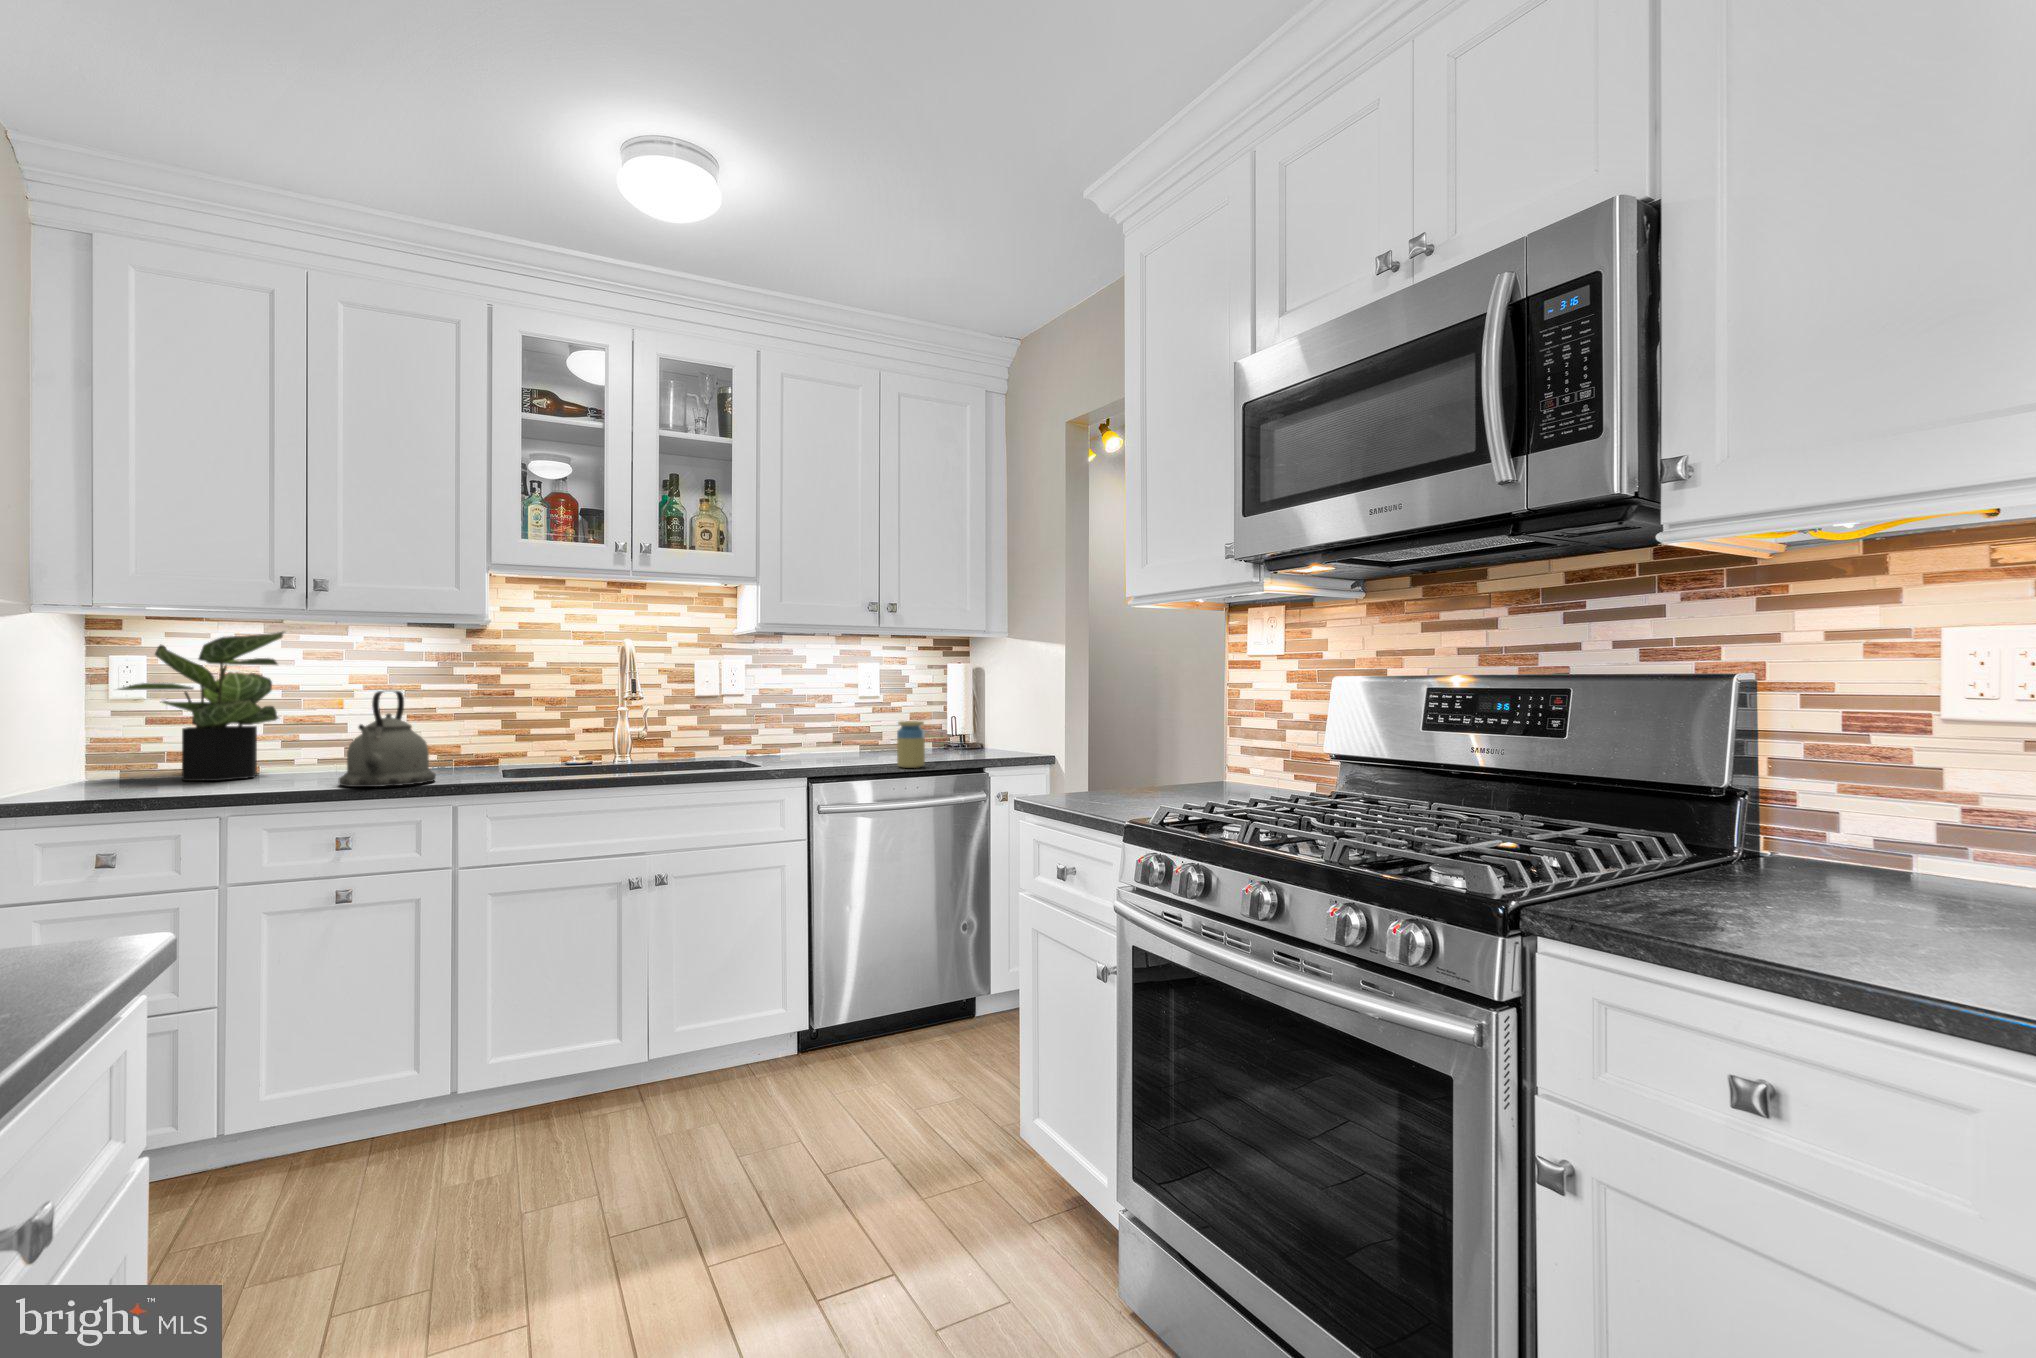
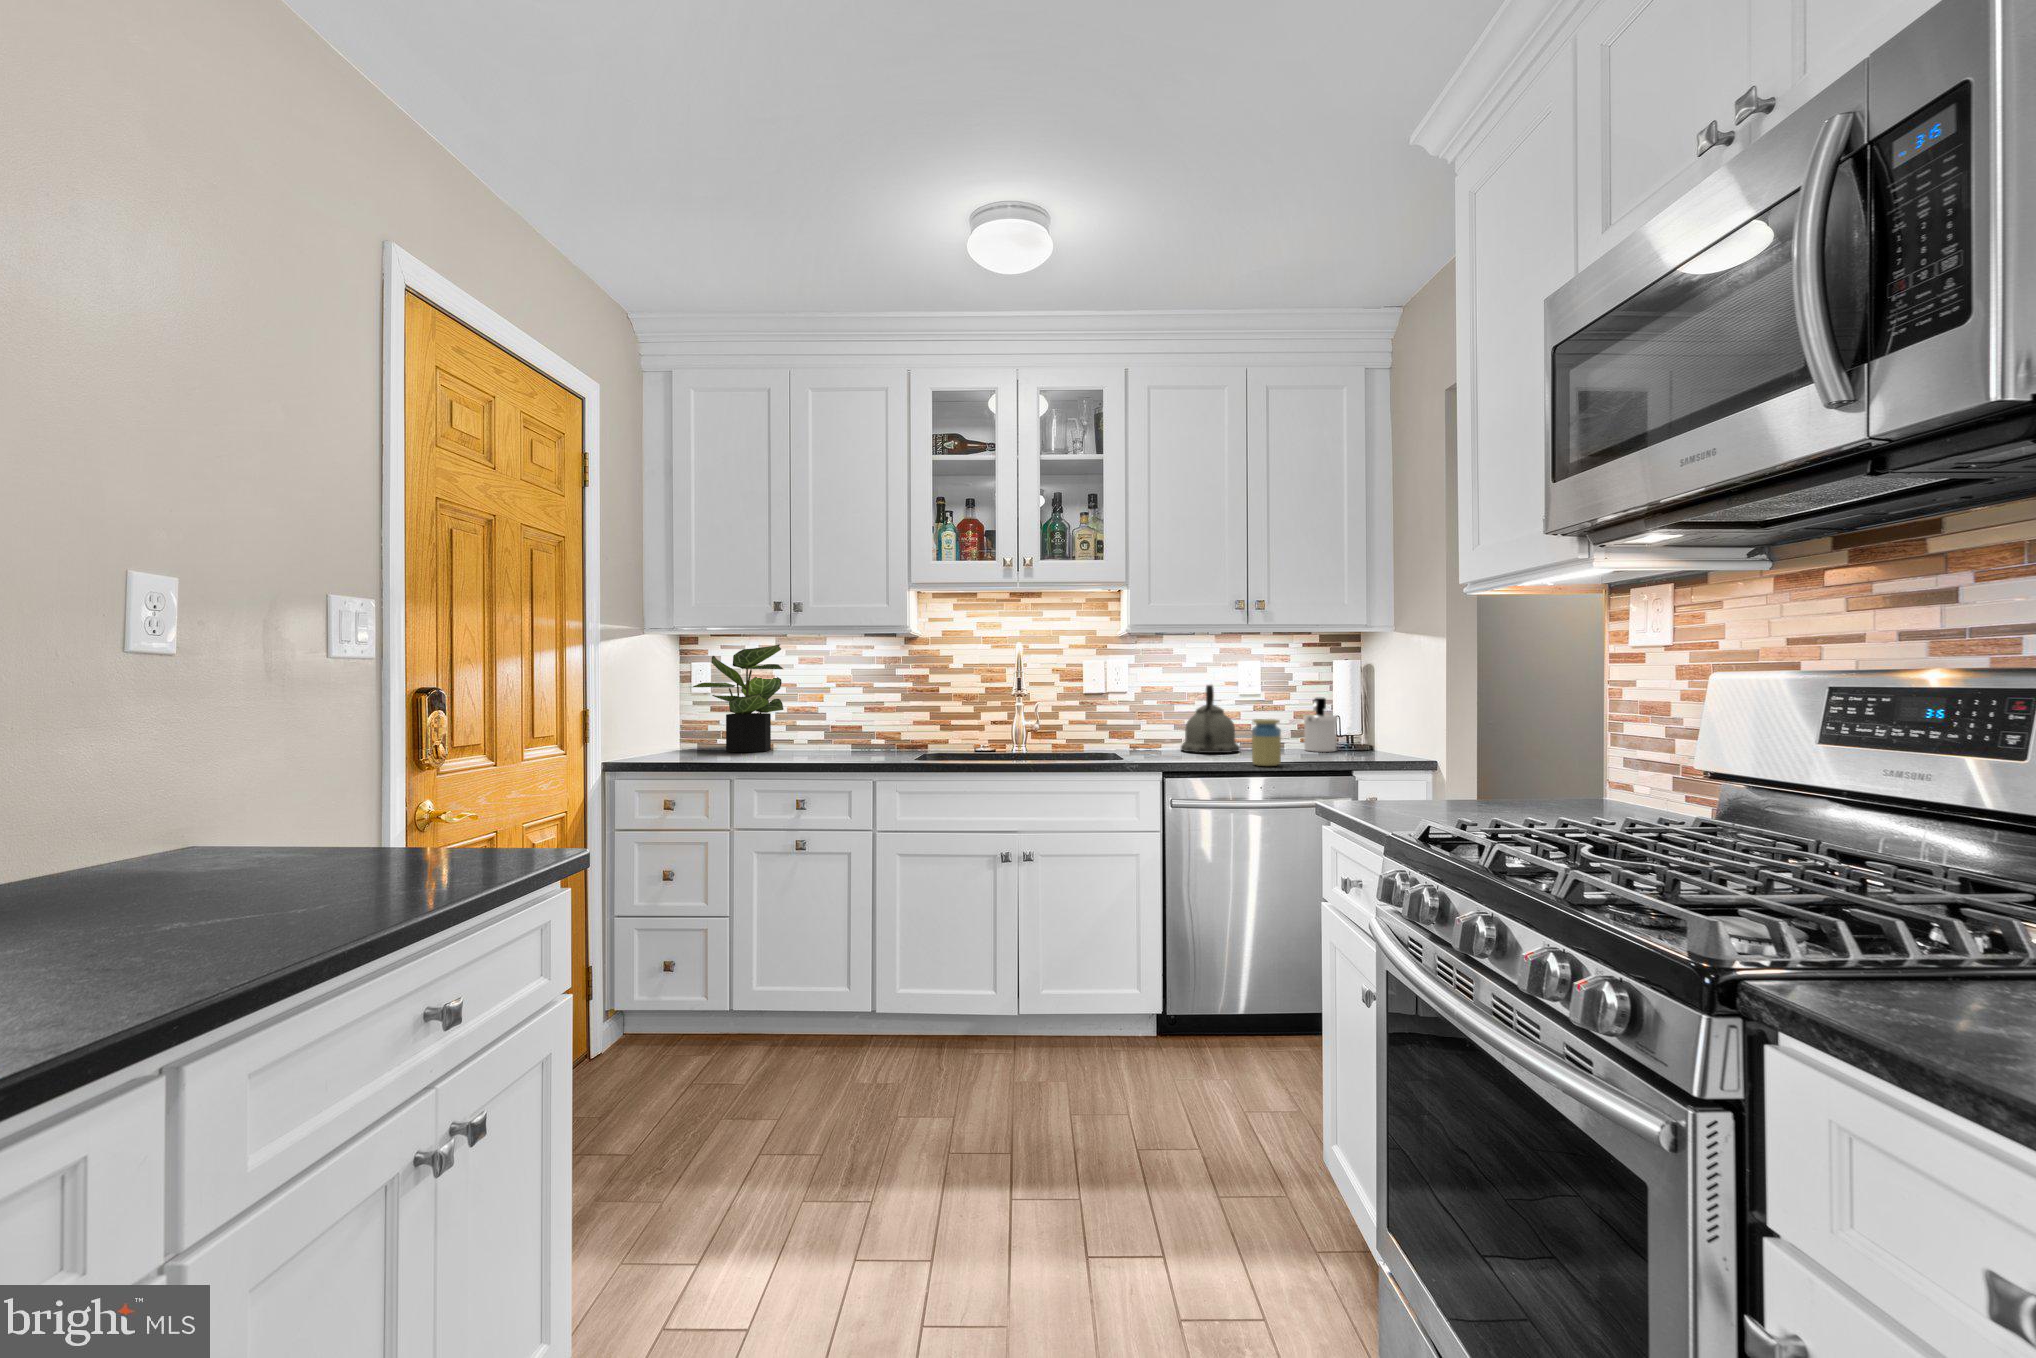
kettle: present [338,691,436,787] -> present [1181,685,1240,753]
soap dispenser: none [925,700,957,752] -> present [1303,698,1337,752]

